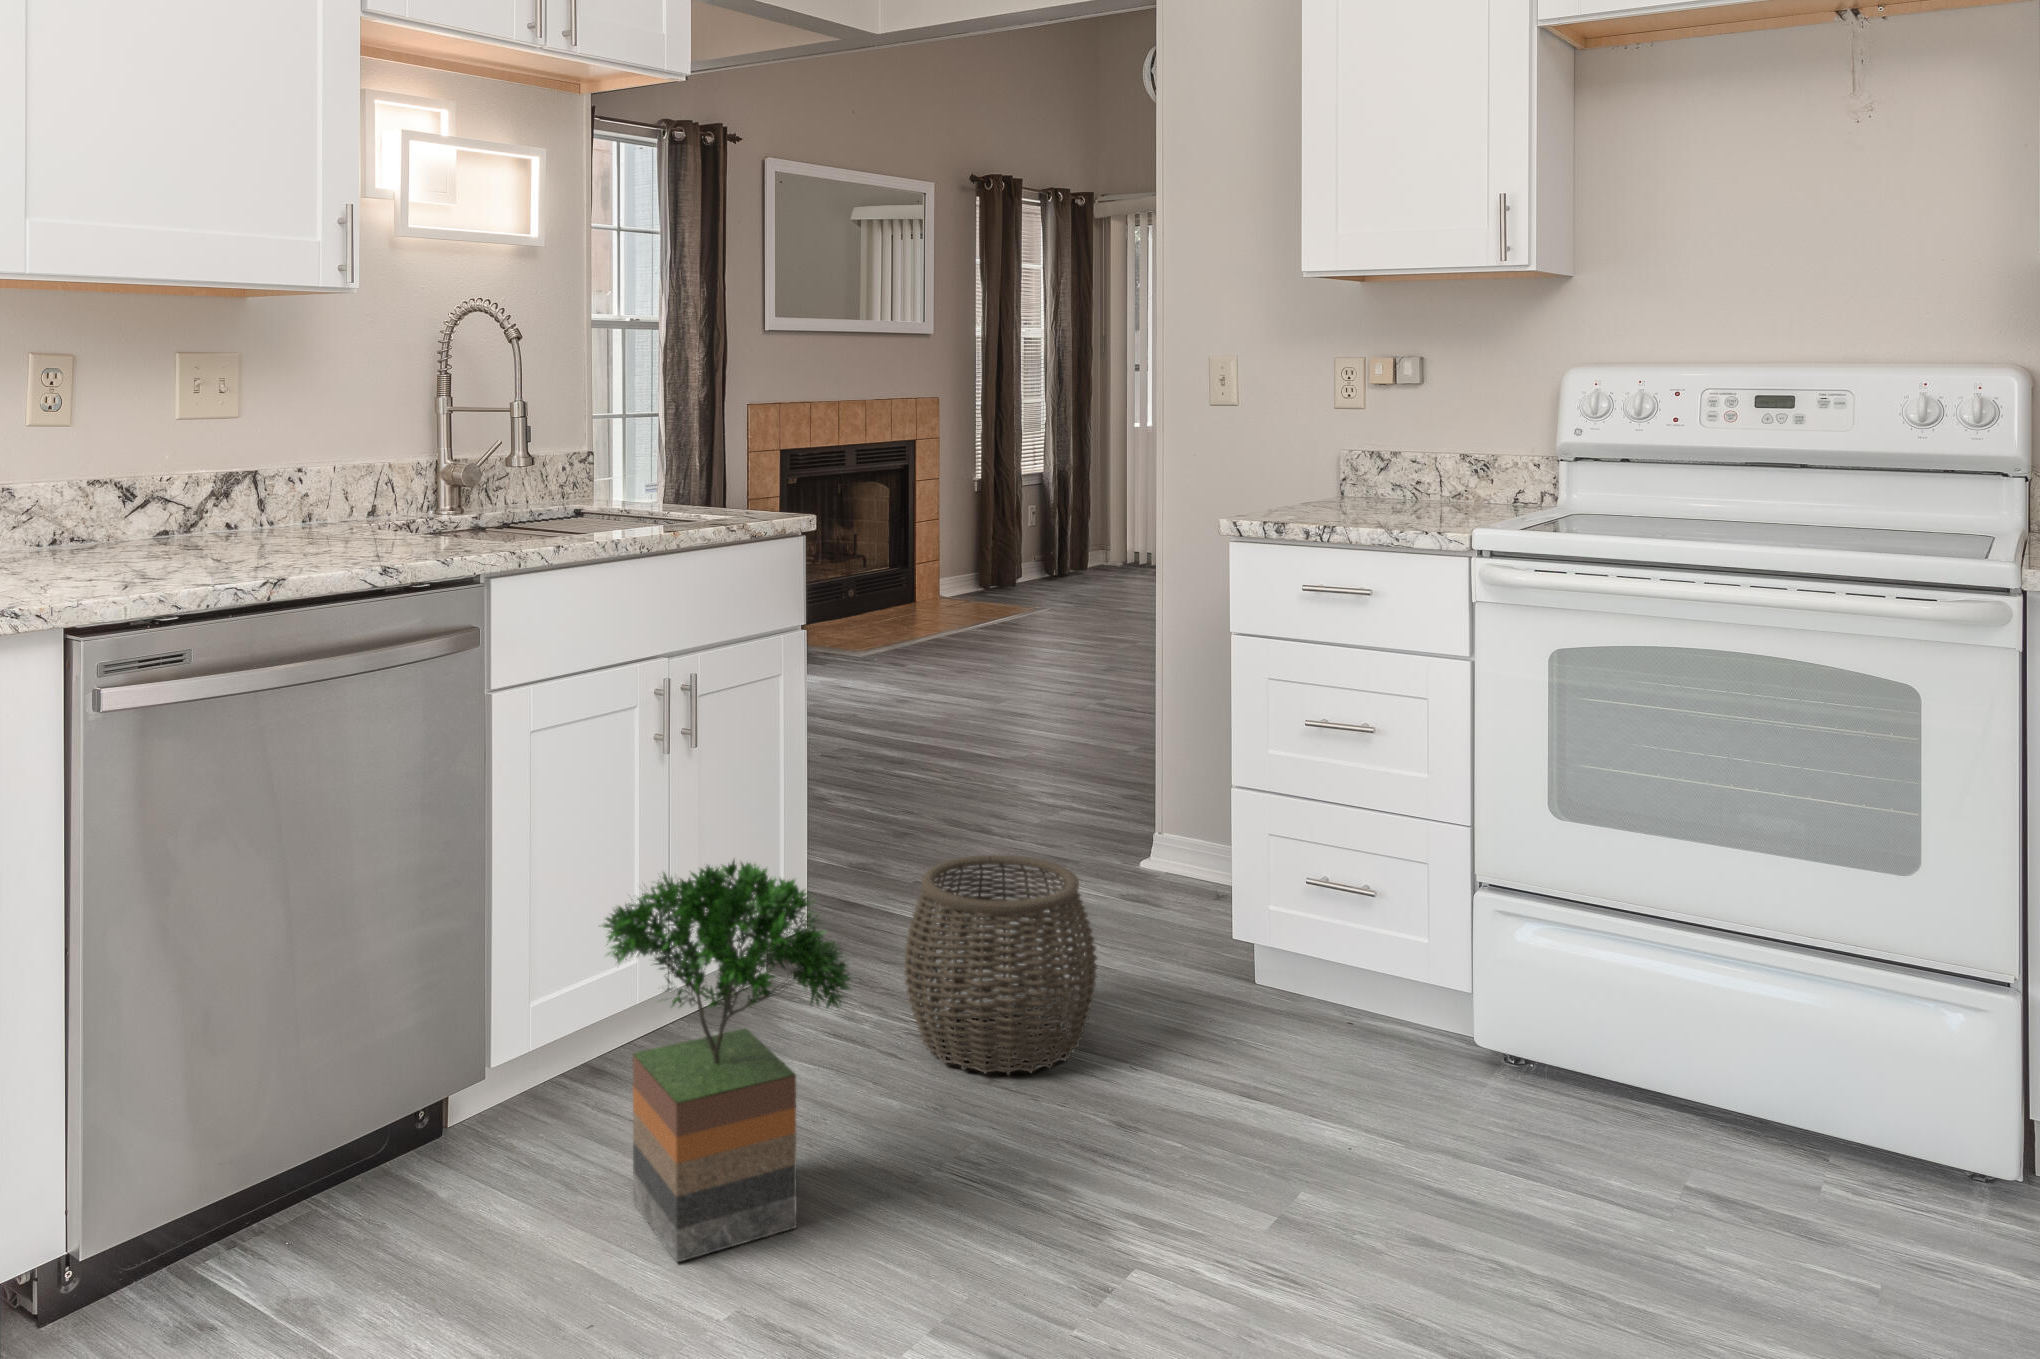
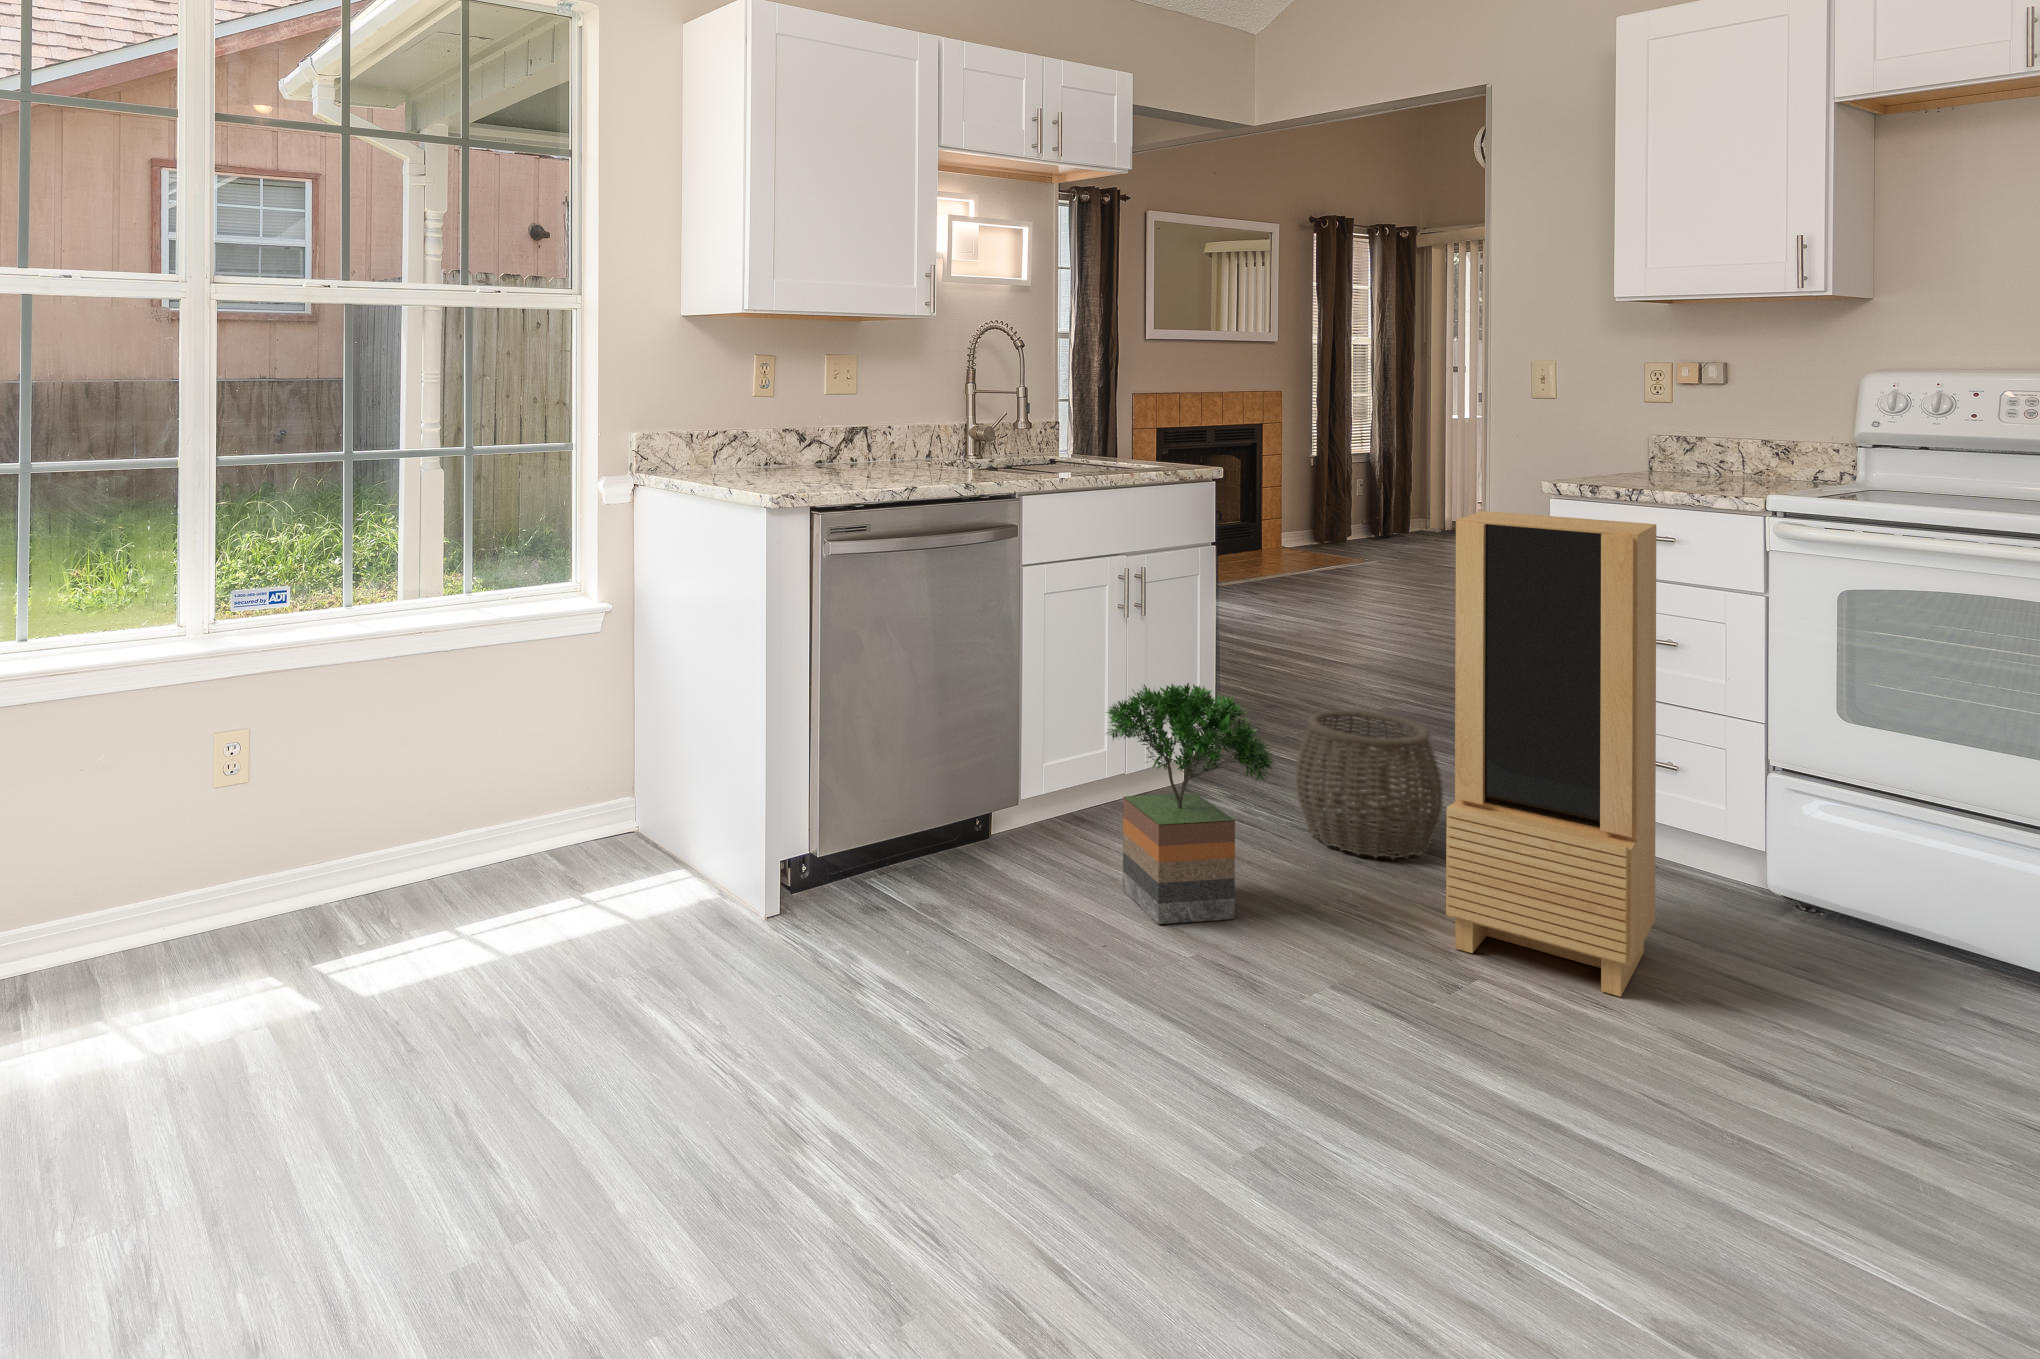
storage cabinet: none [1089,571,1353,1269] -> present [1446,511,1657,997]

